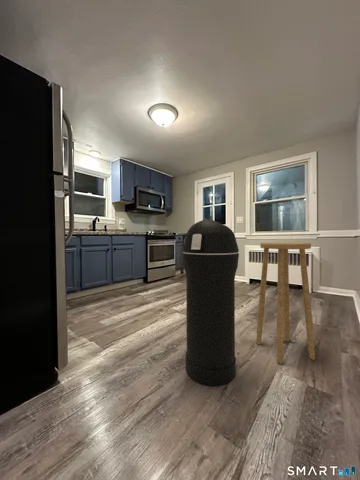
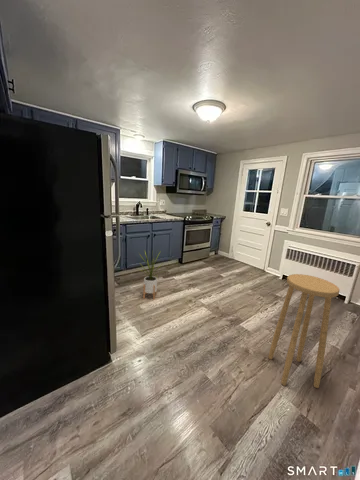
trash can: present [182,219,239,386] -> none [201,261,260,394]
house plant: none [96,252,130,315] -> present [143,258,157,299]

